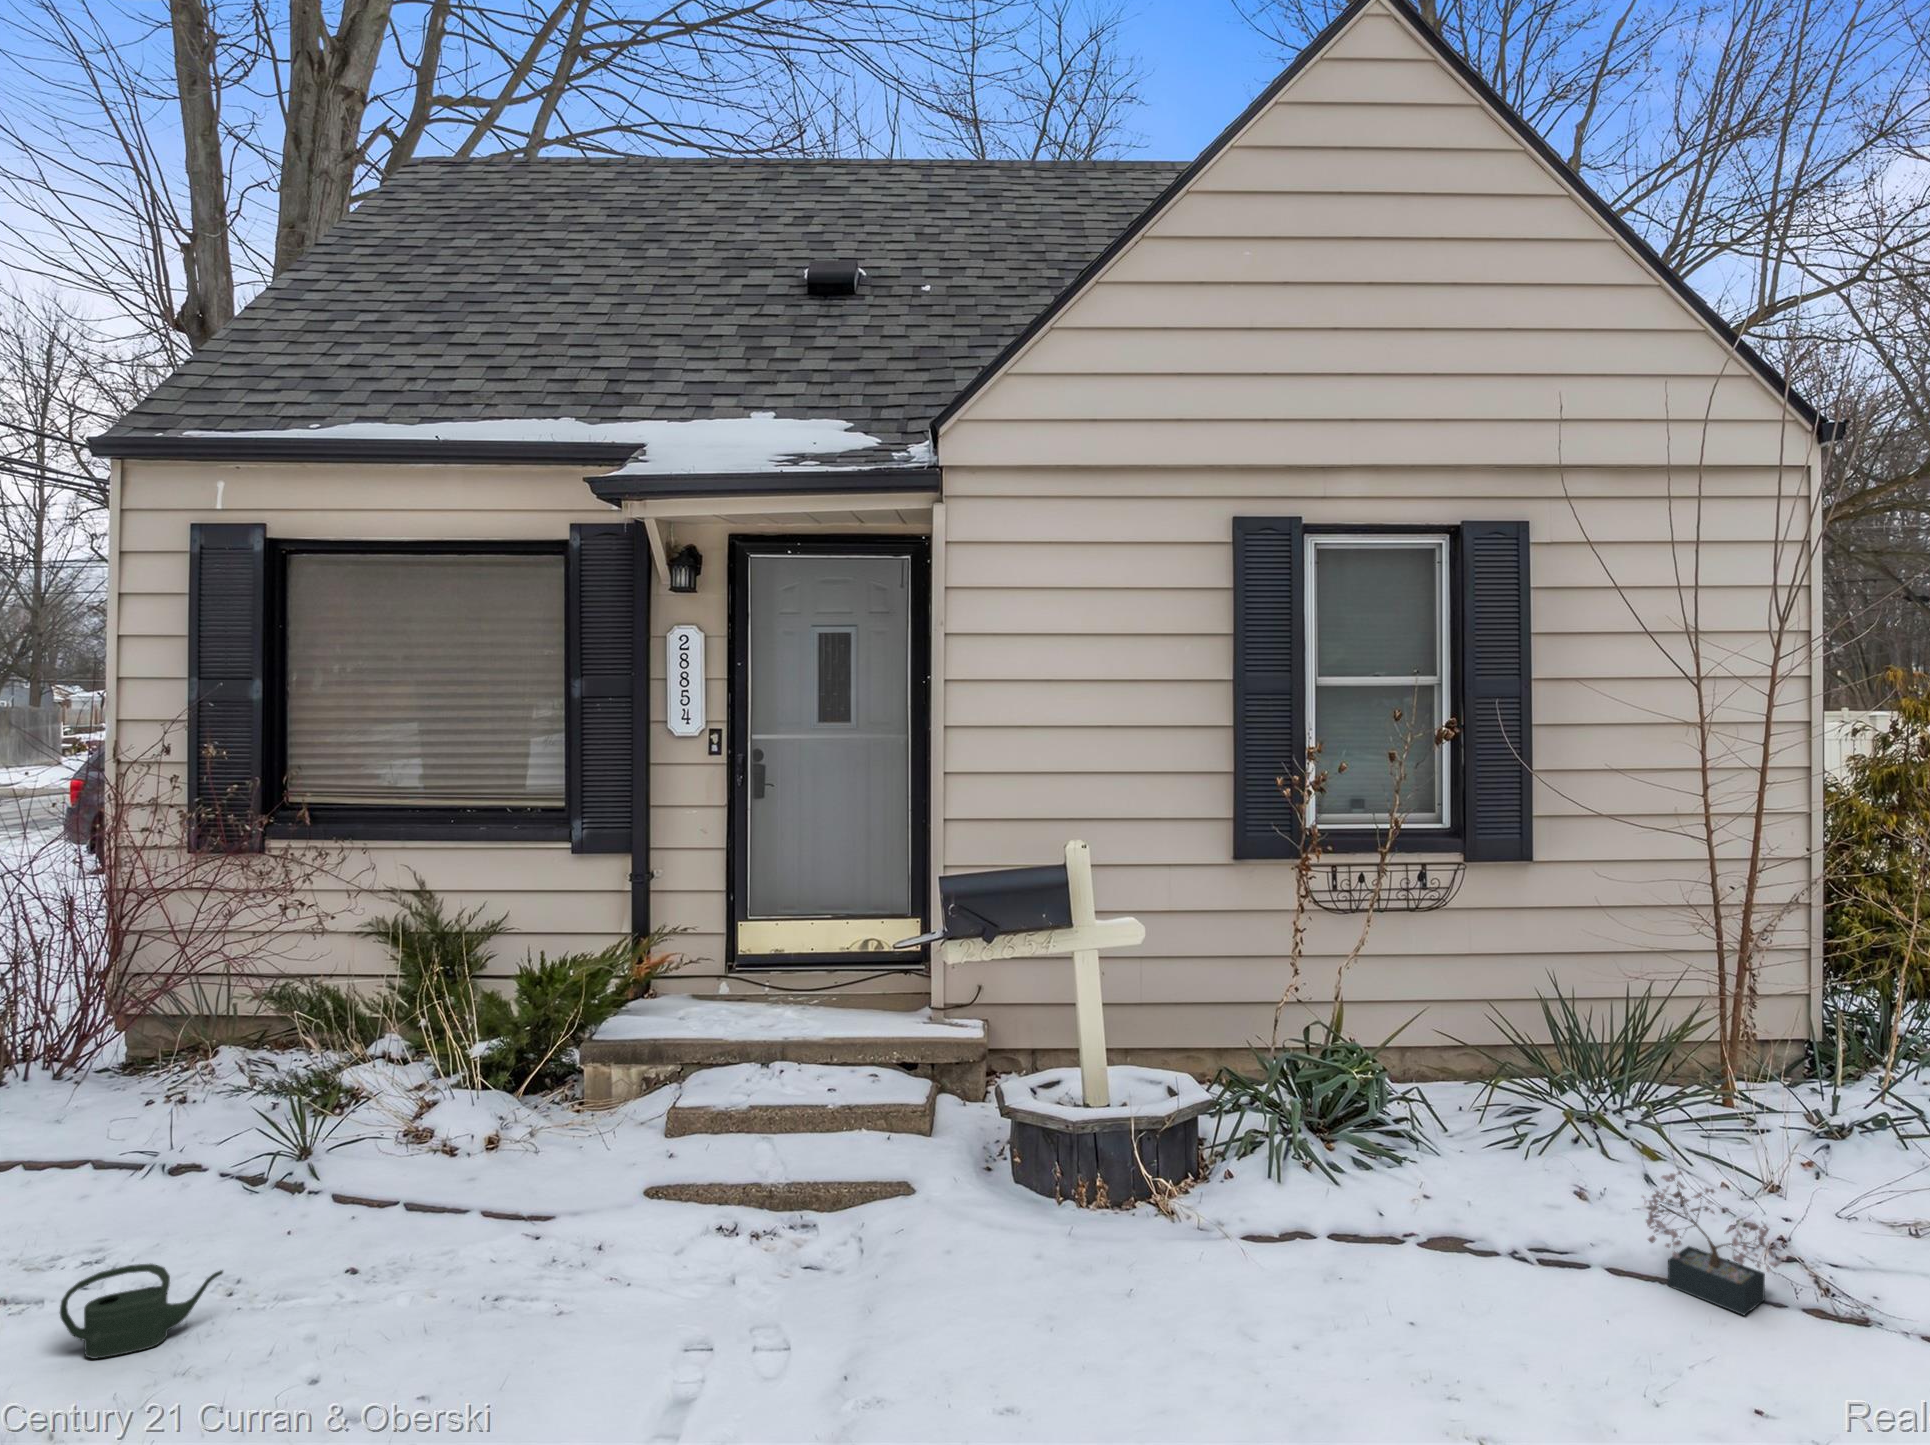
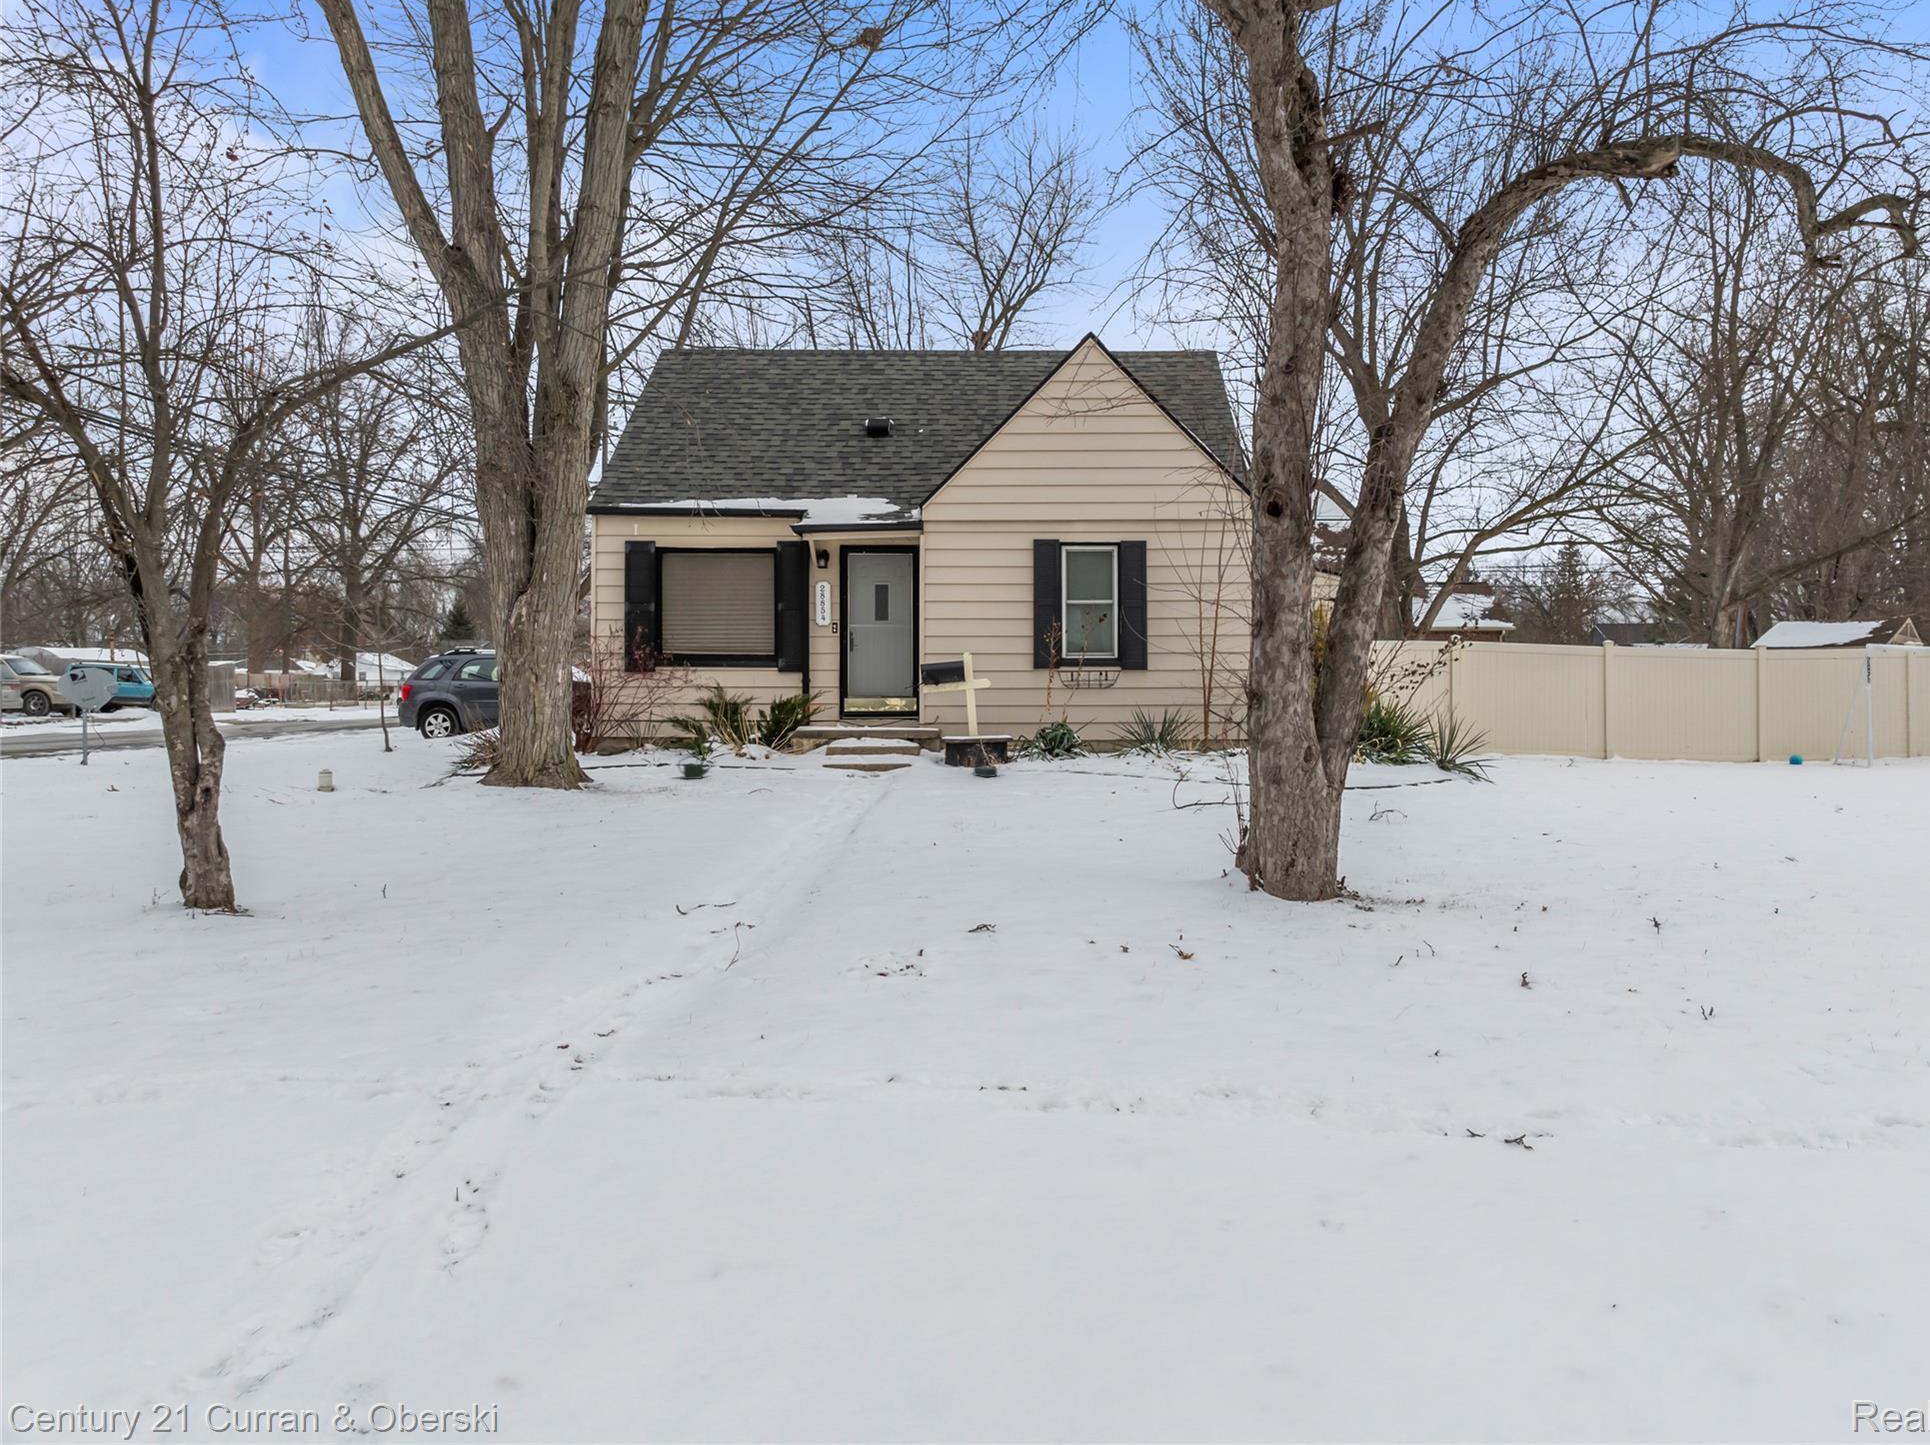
decorative plant: present [1642,1171,1781,1315] -> present [970,745,1001,777]

